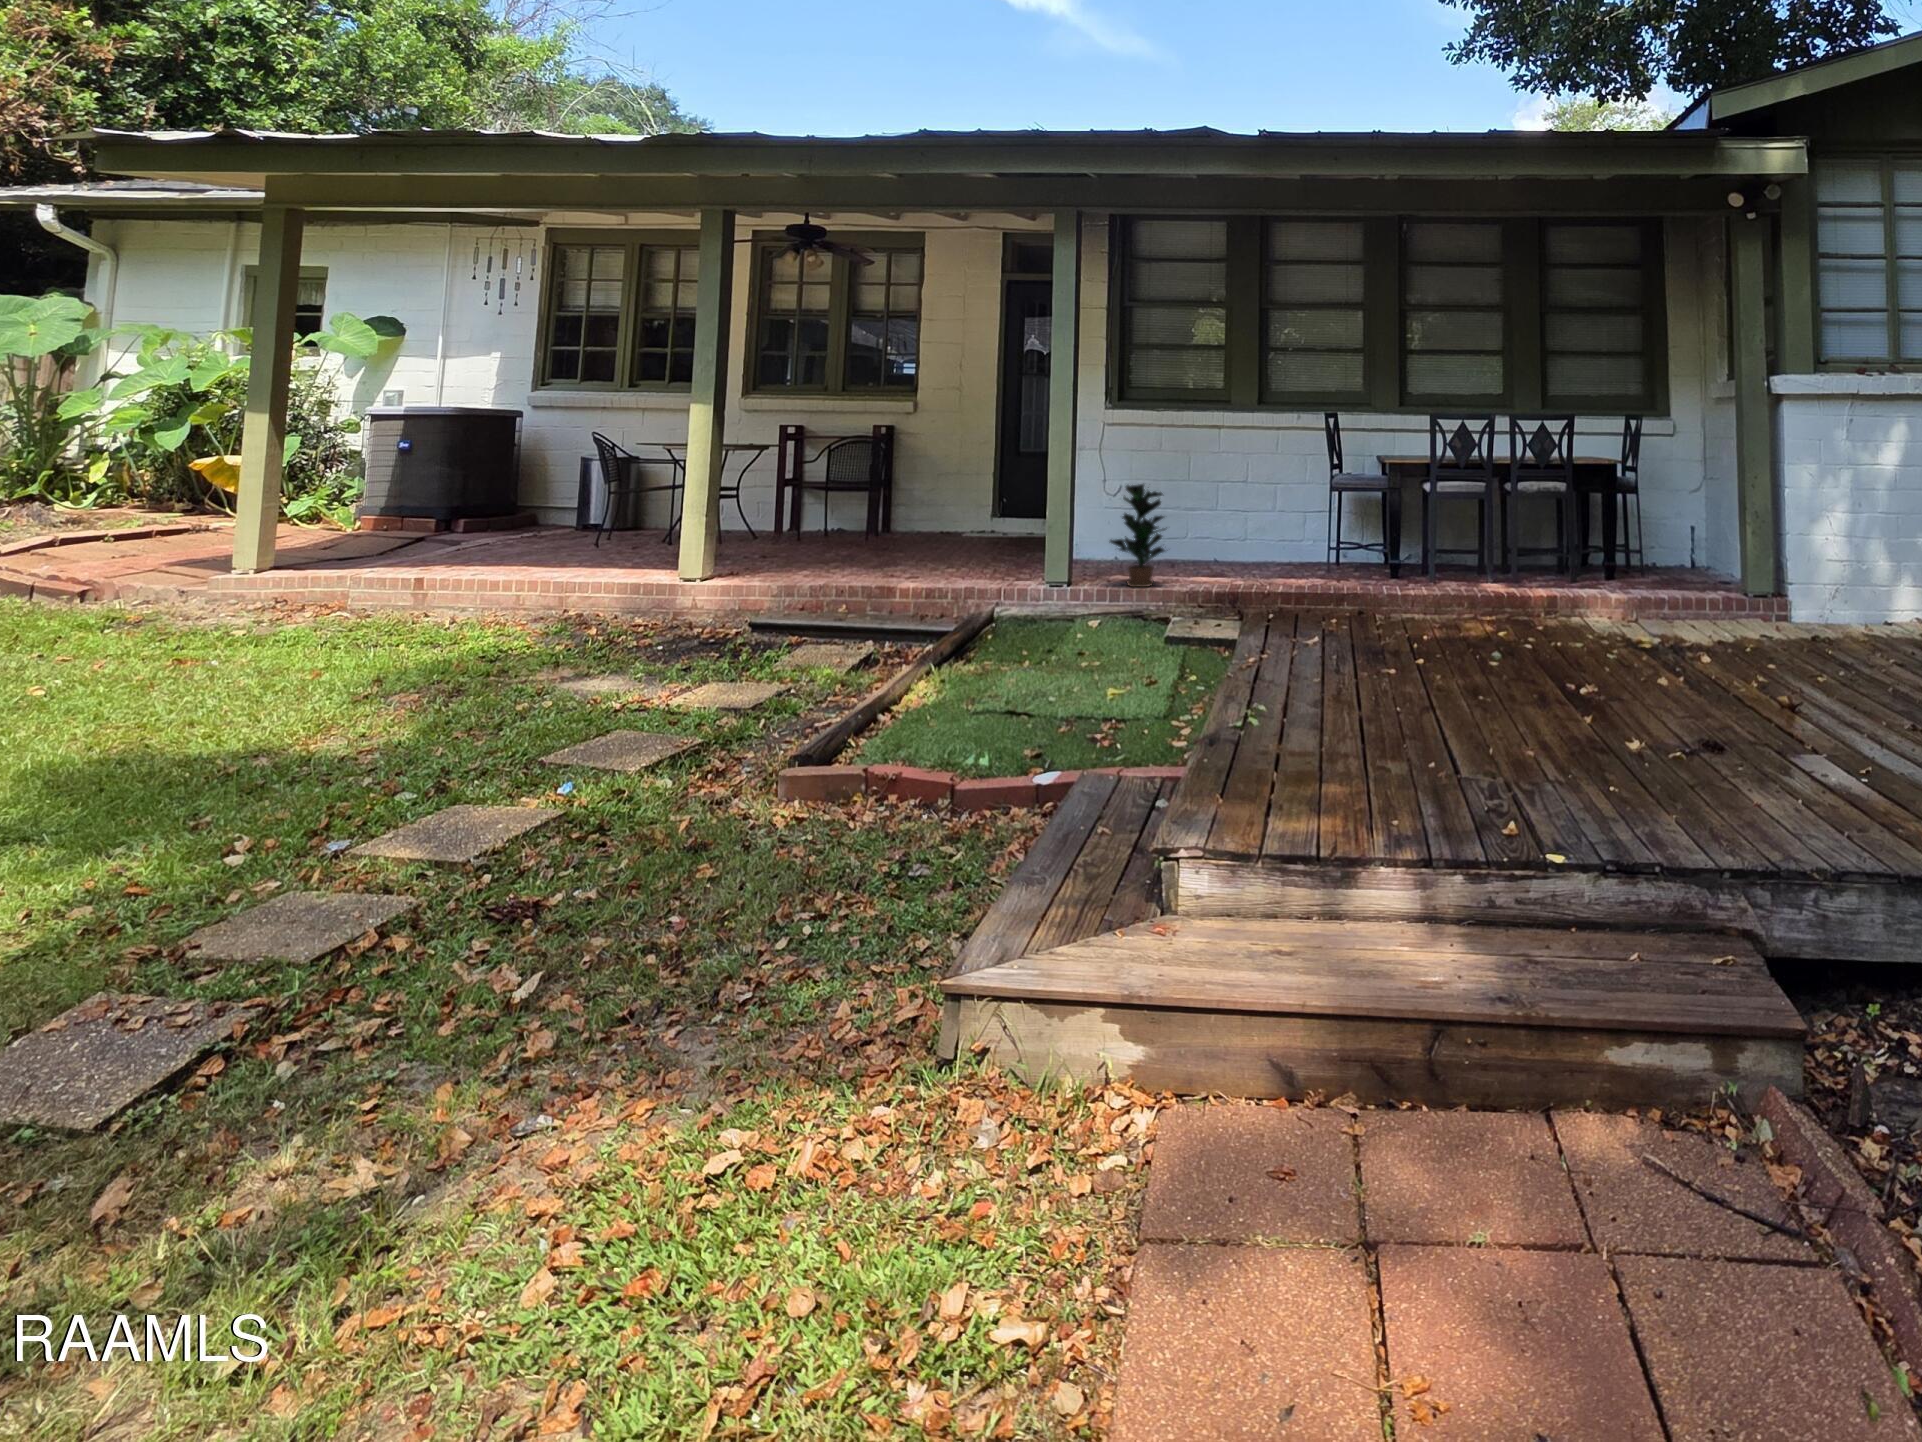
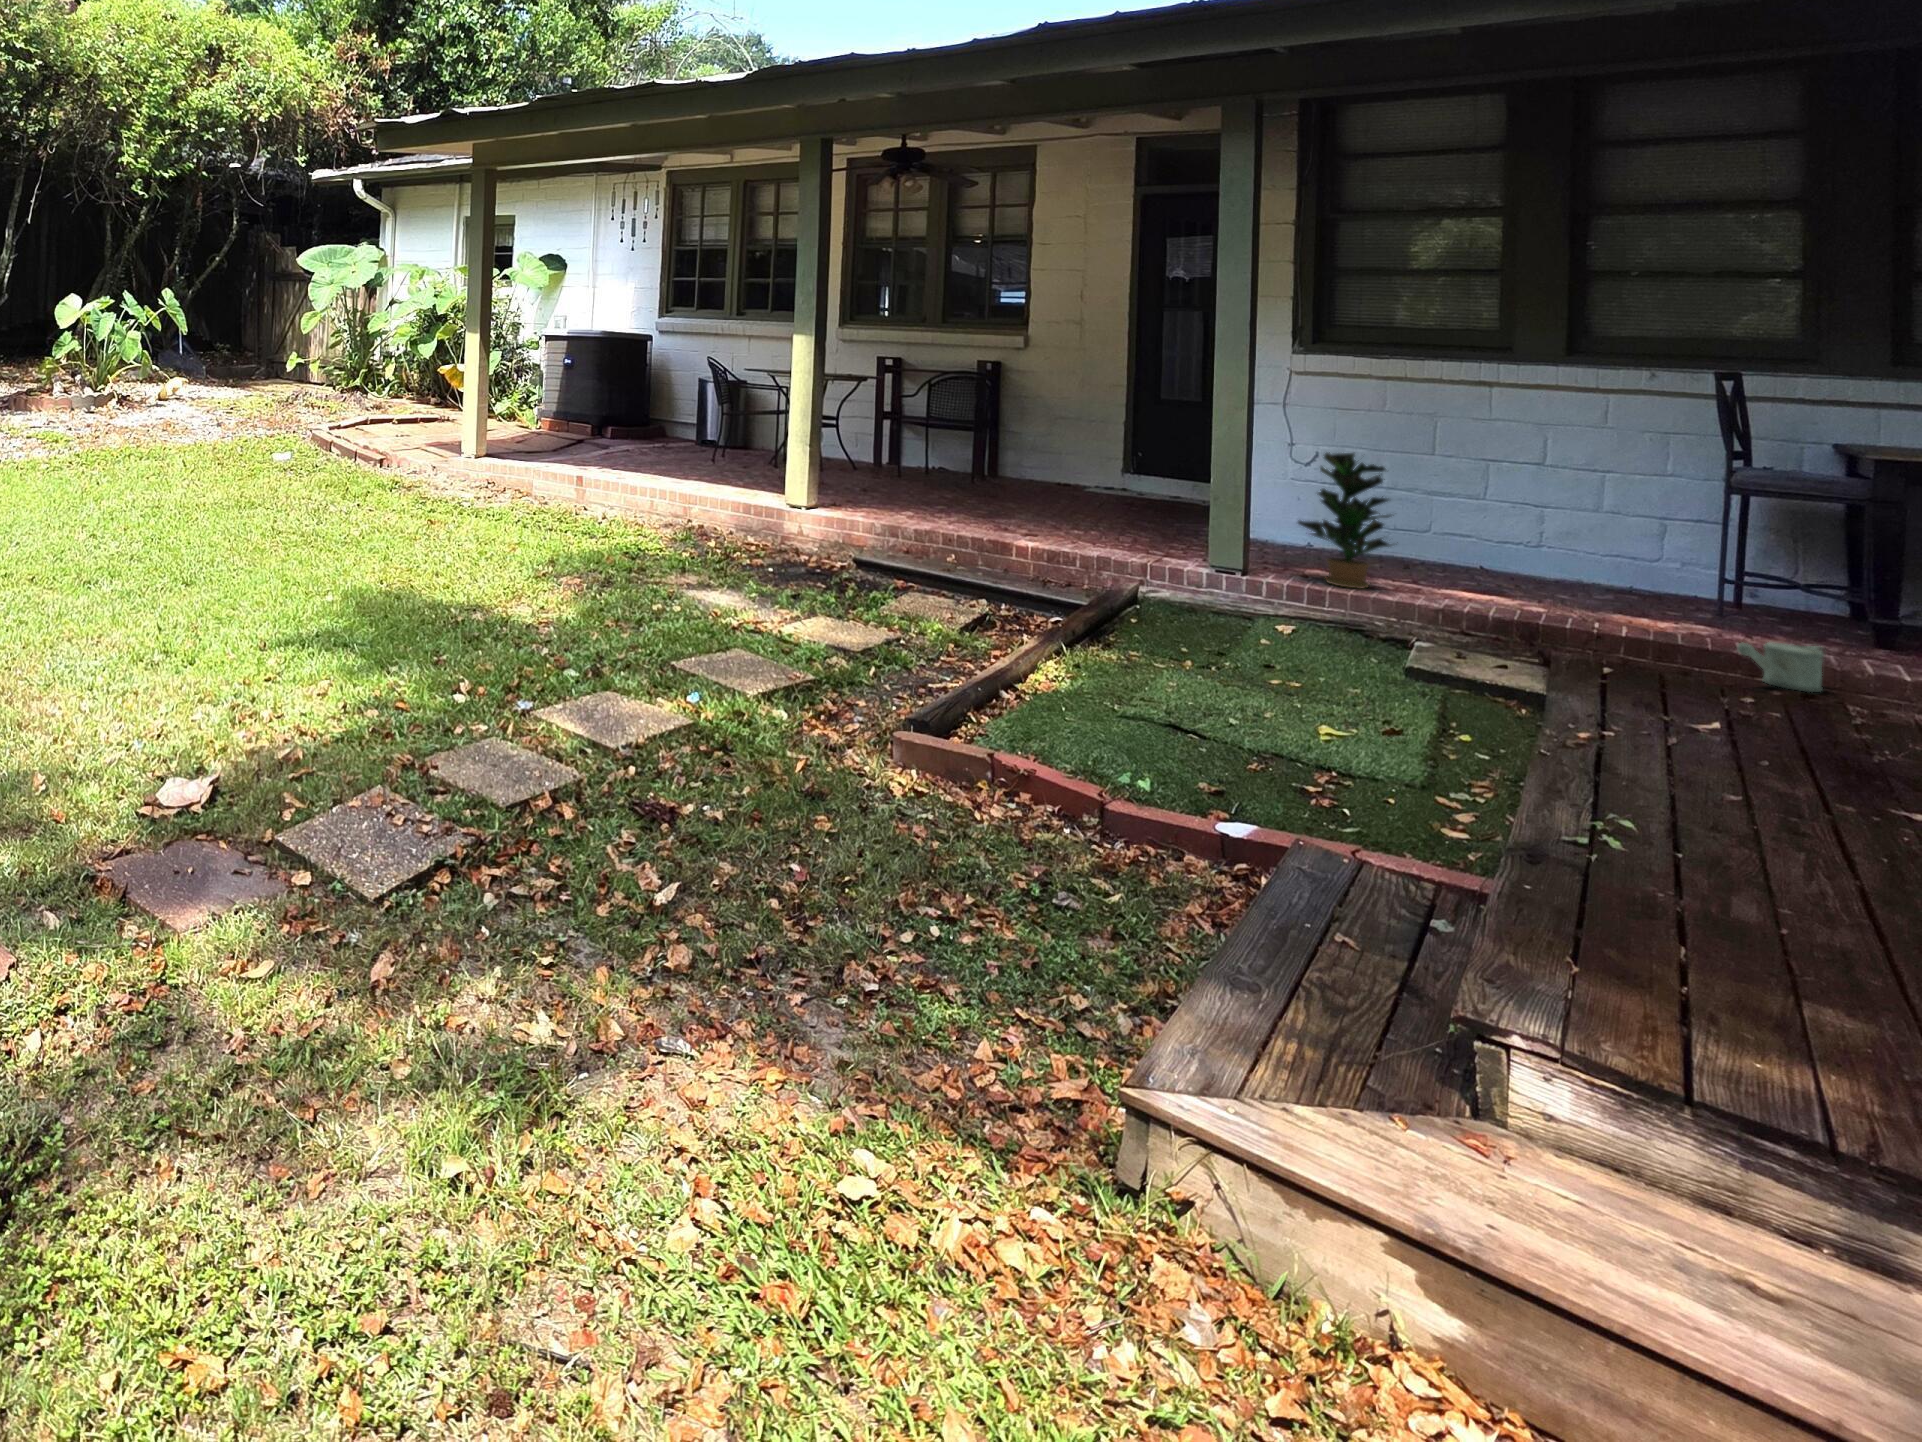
watering can: none [1334,582,1373,612] -> present [1737,642,1824,692]

